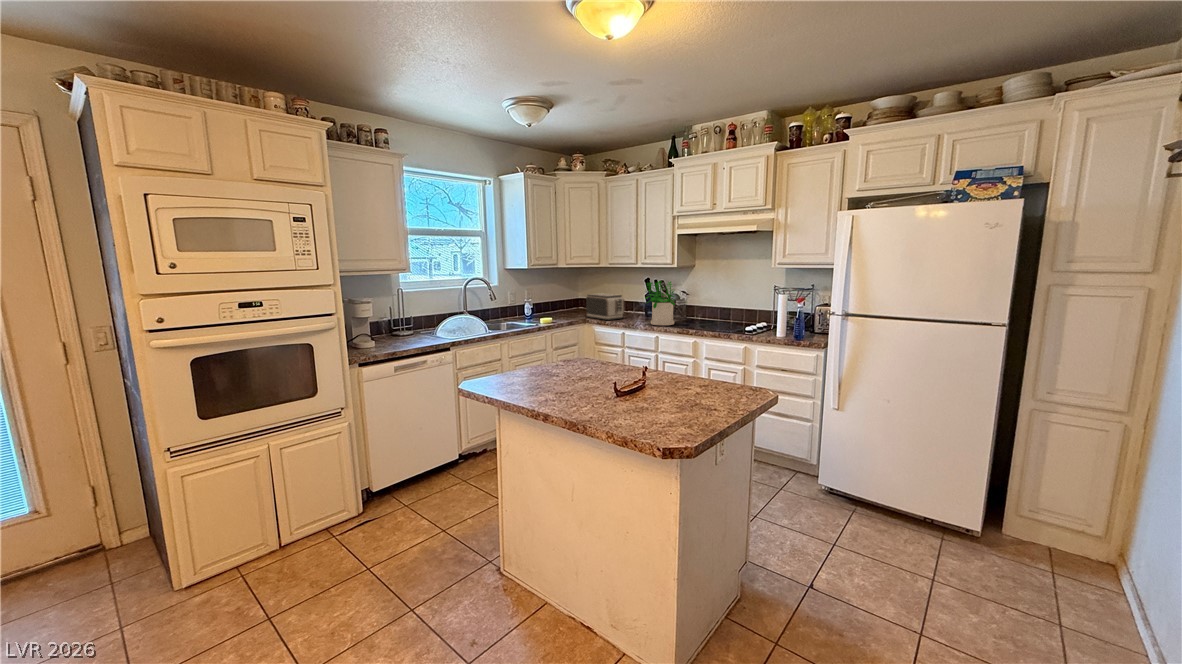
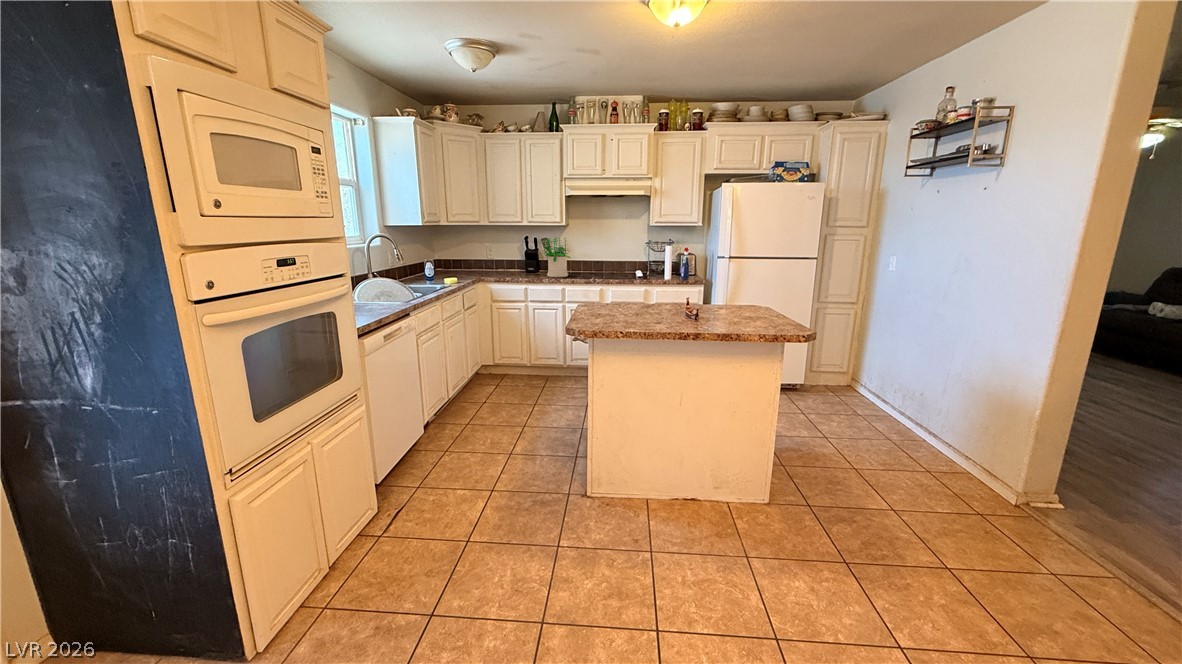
toaster: present [586,293,624,320] -> none [473,251,513,276]

